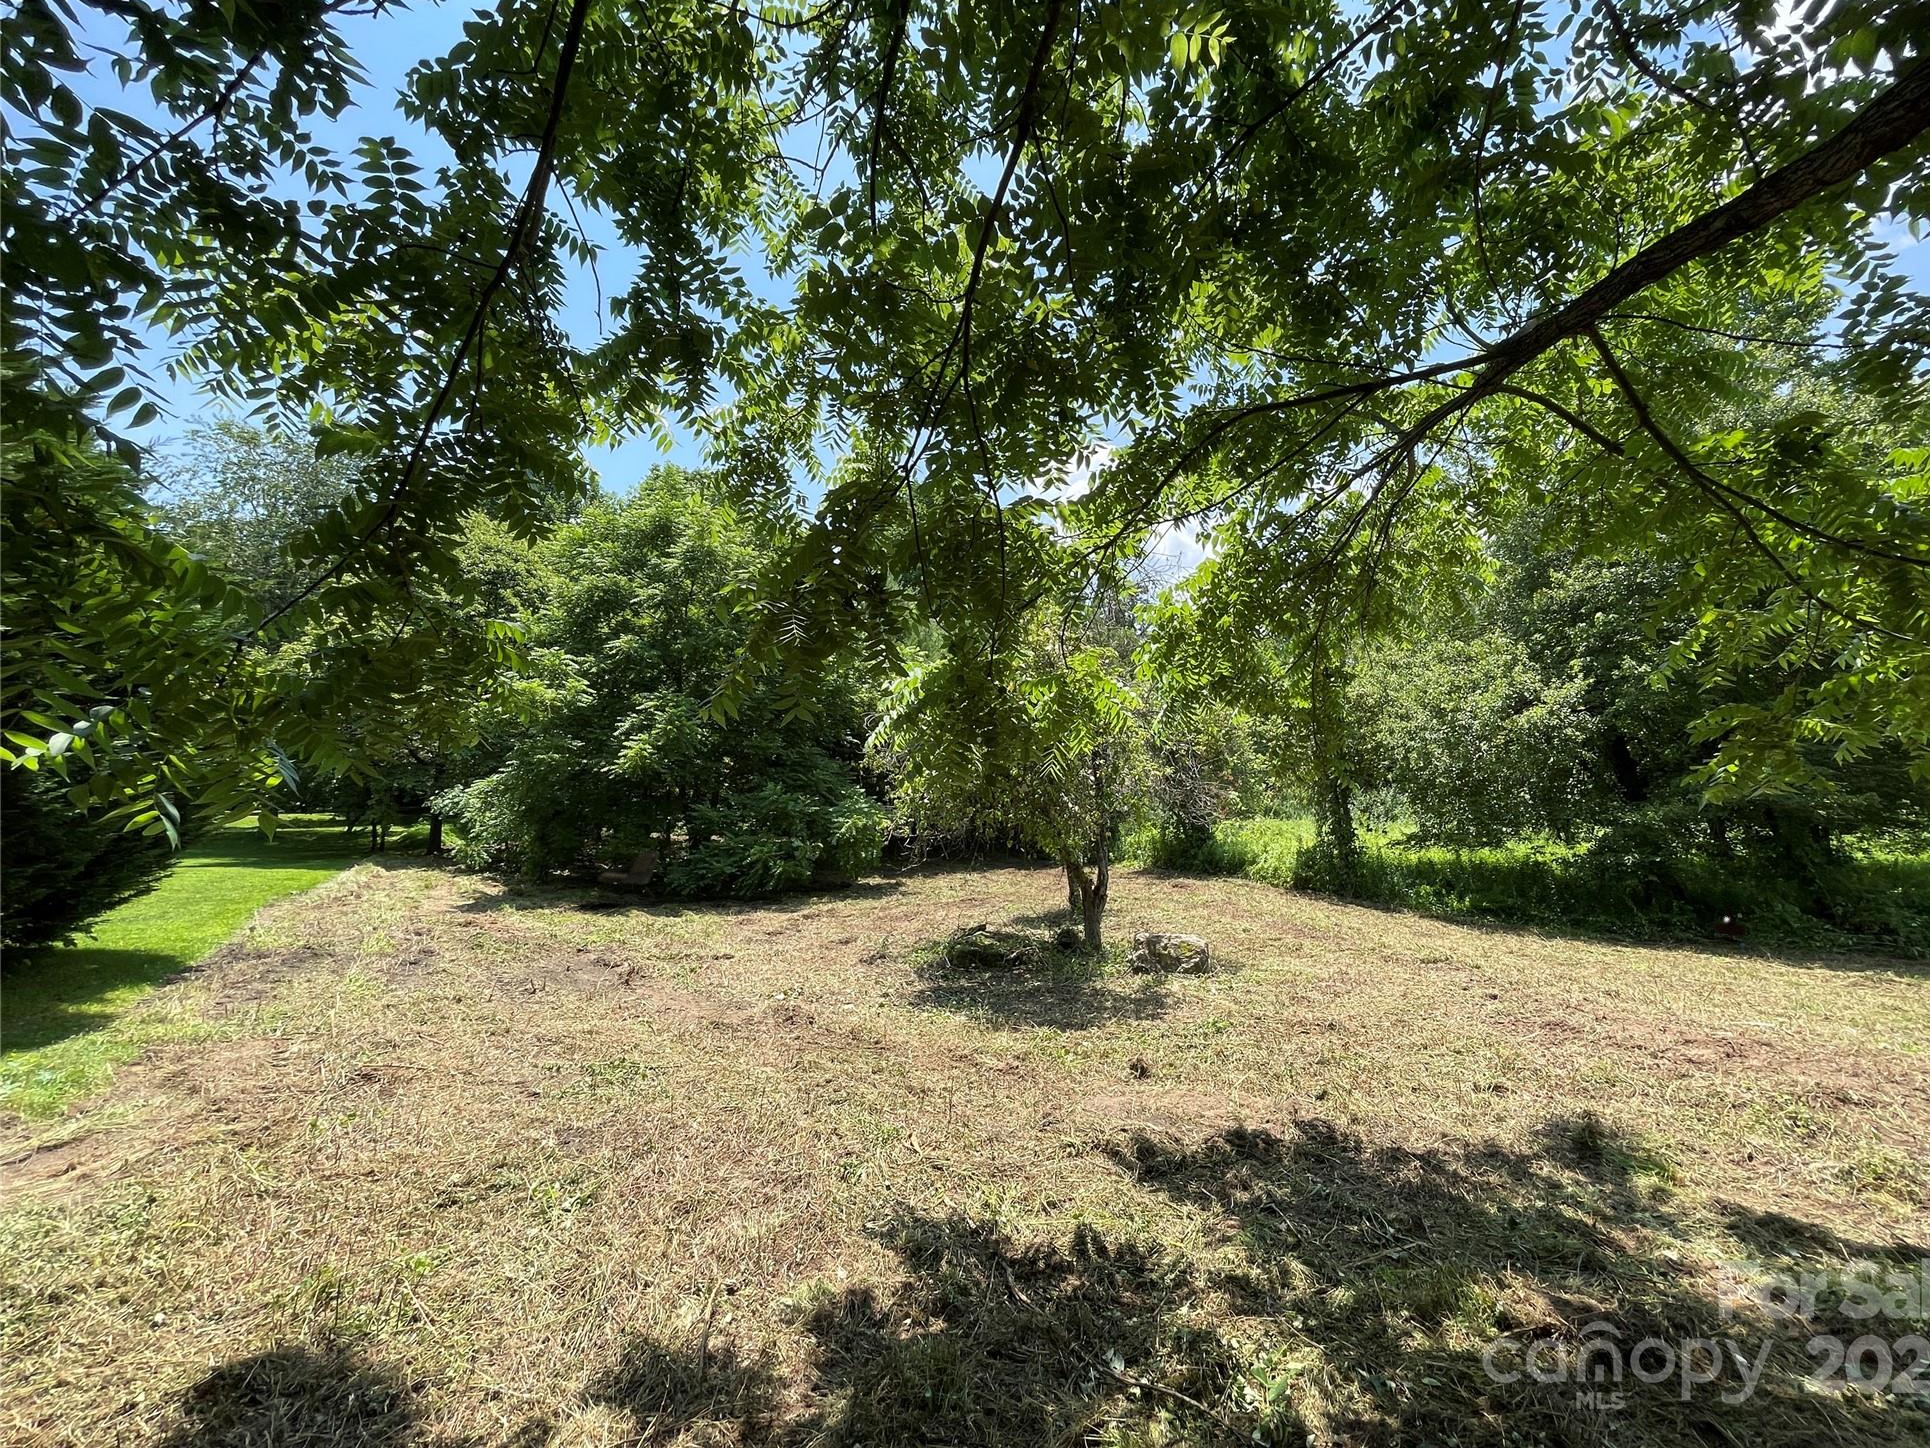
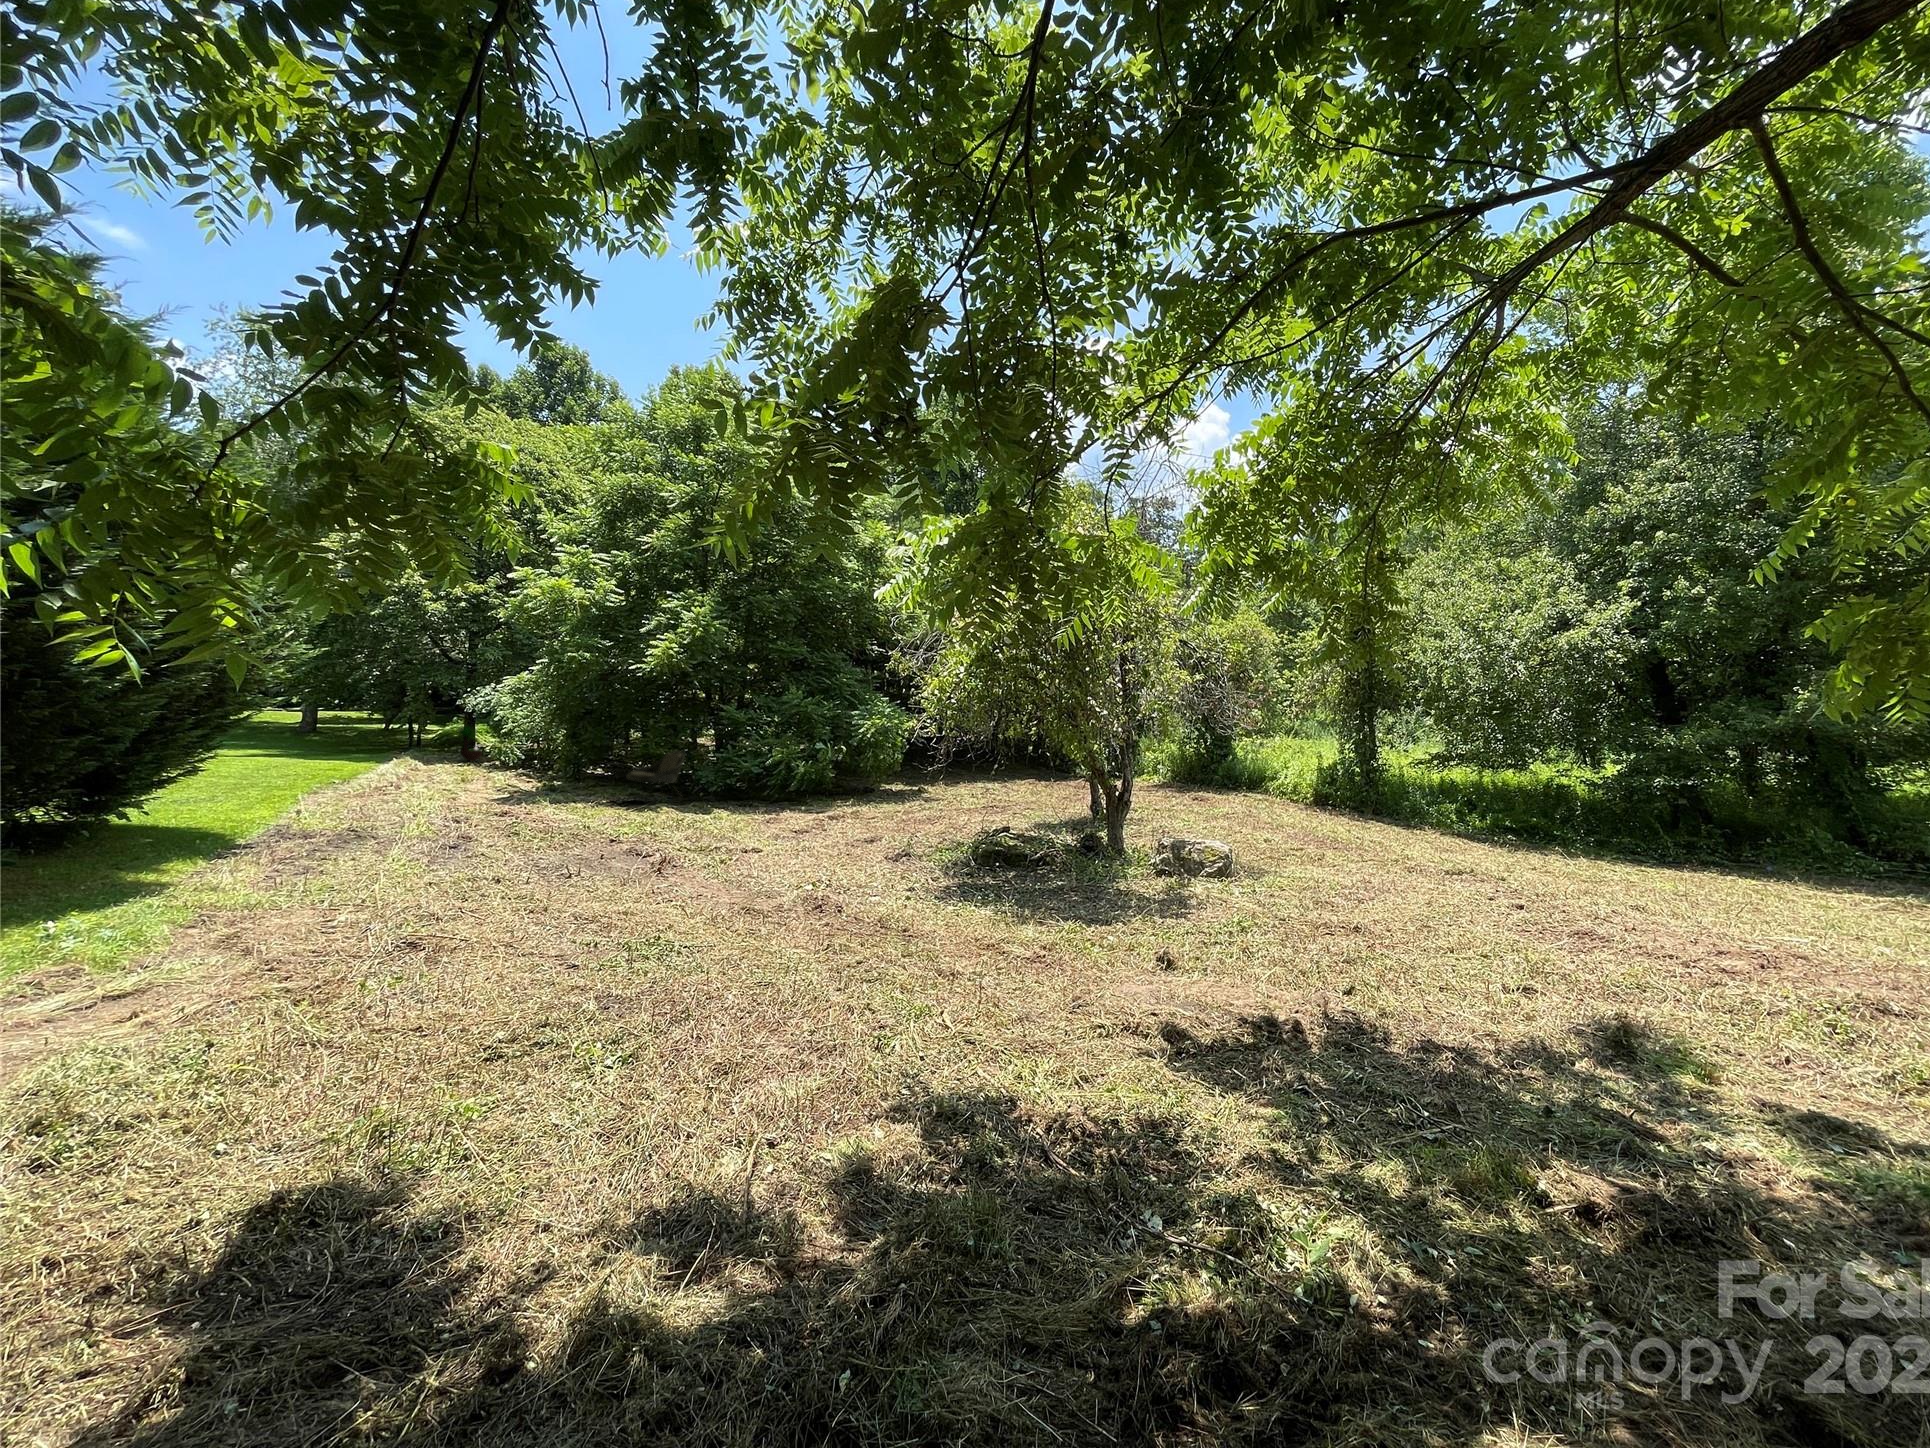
potted tree: present [1712,886,1747,941] -> present [456,726,482,761]

